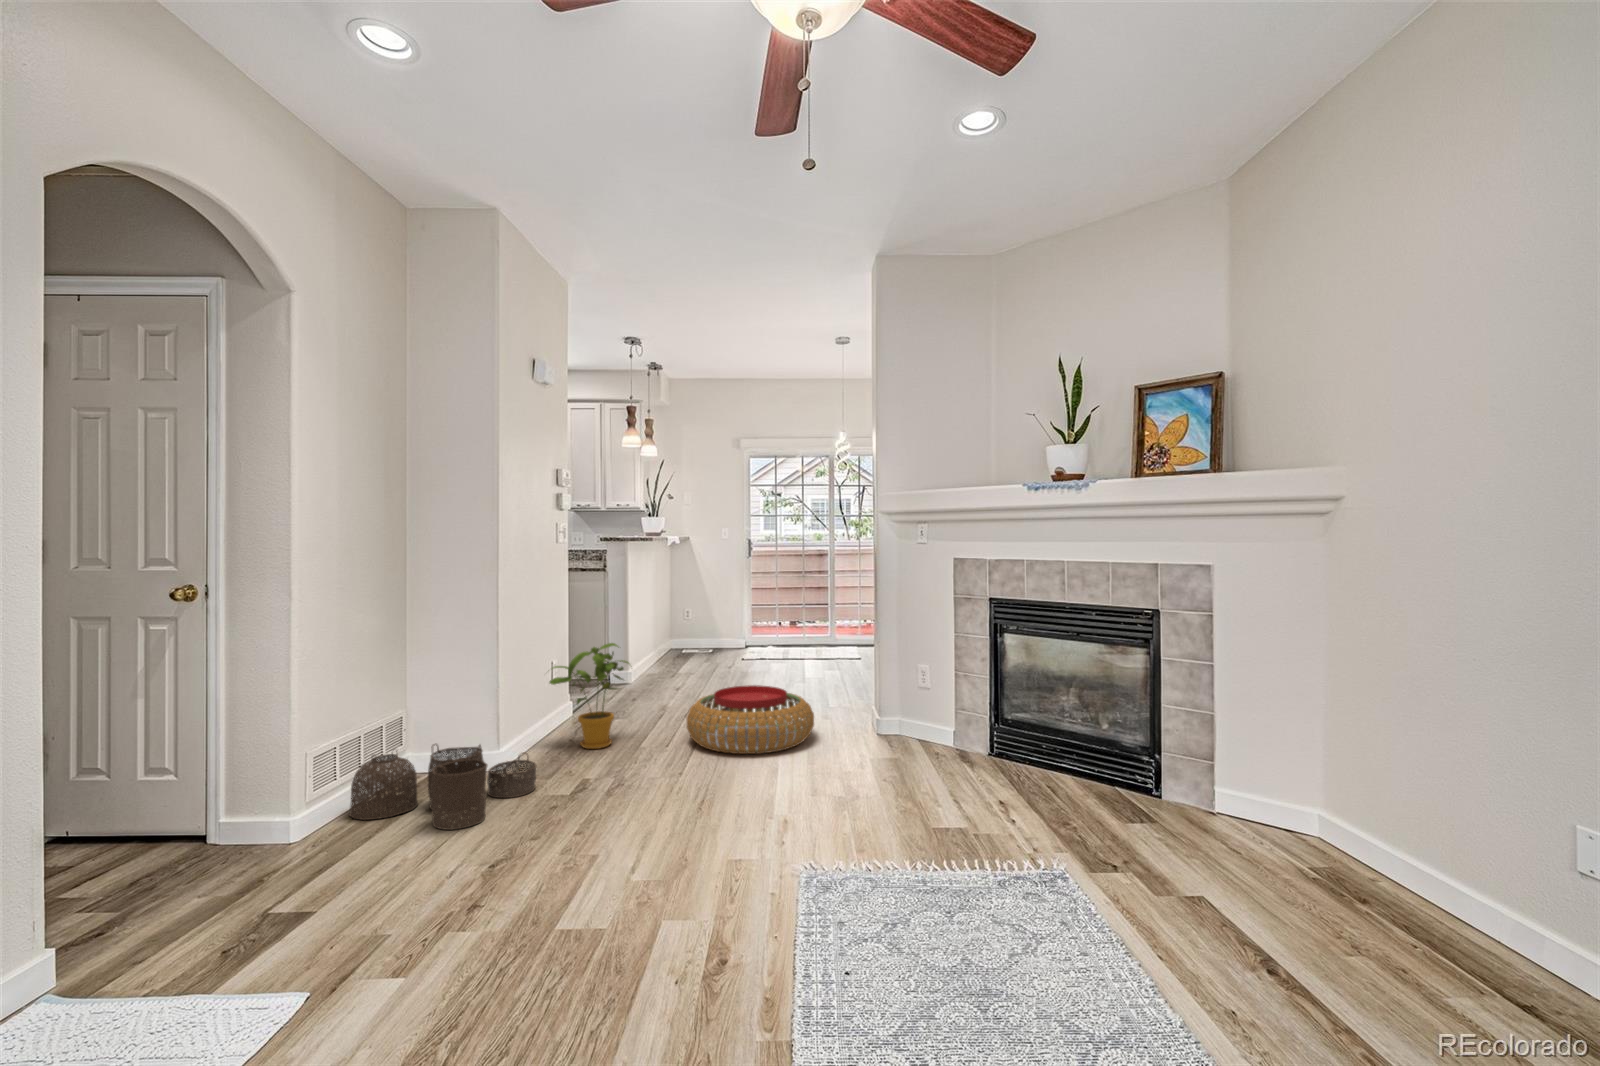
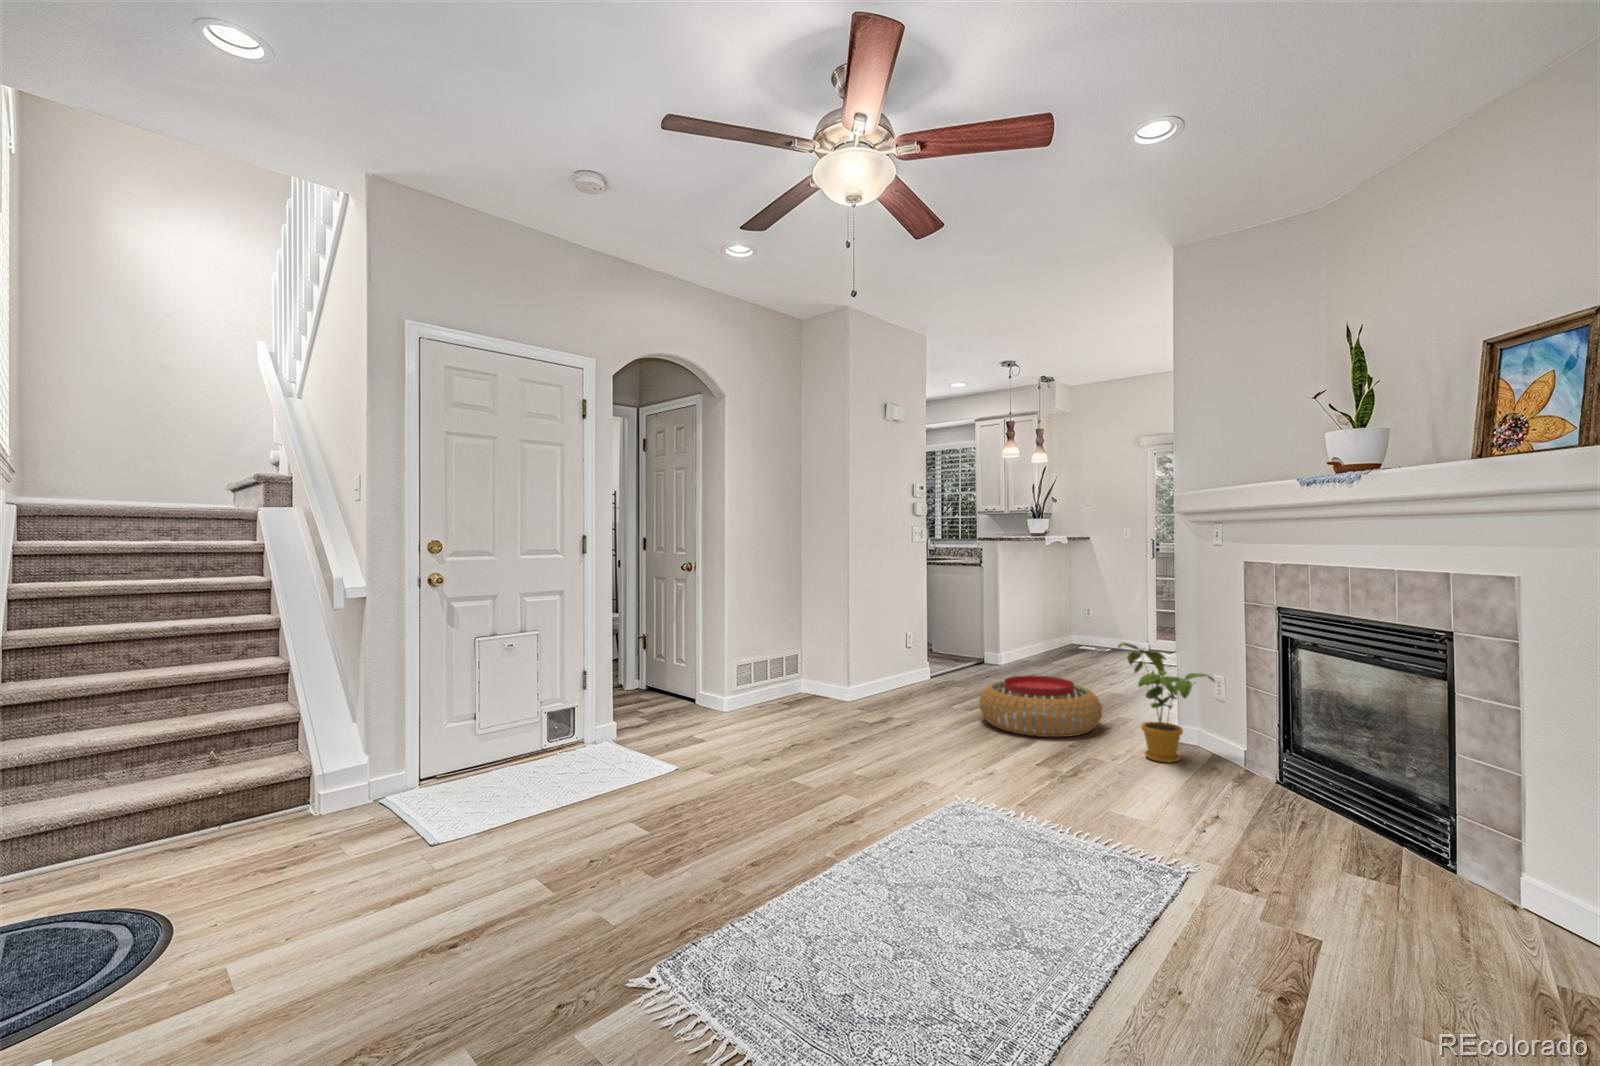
house plant: present [550,643,629,749] -> present [1118,642,1214,762]
woven basket: present [349,744,536,830] -> none [733,682,844,738]

